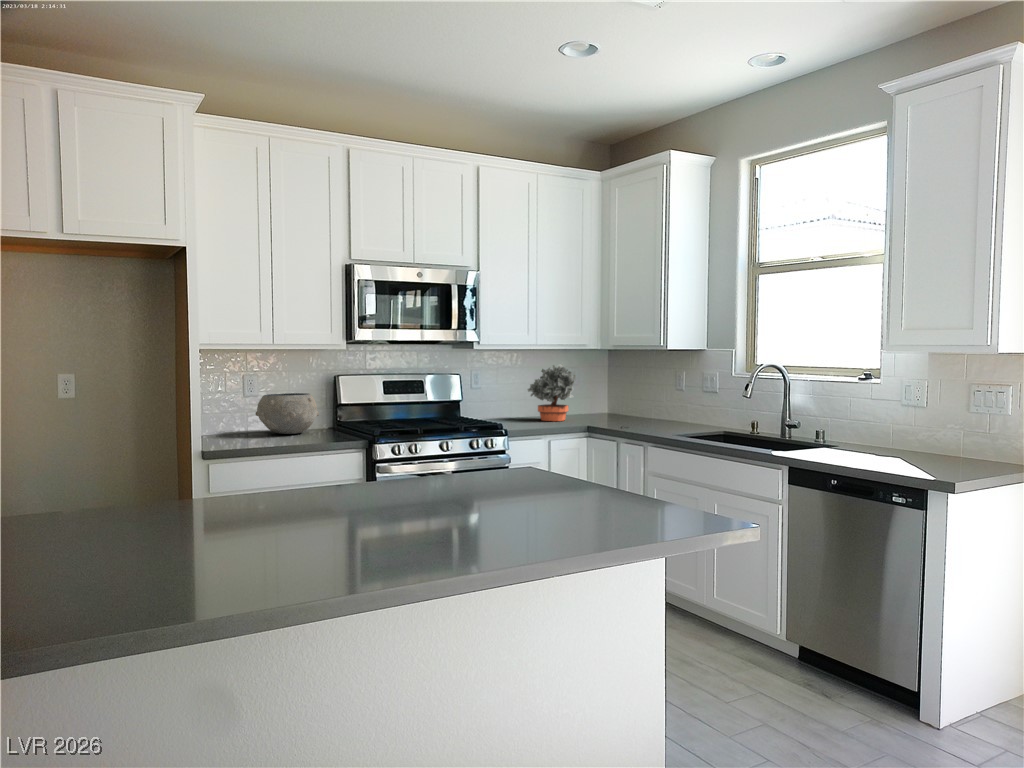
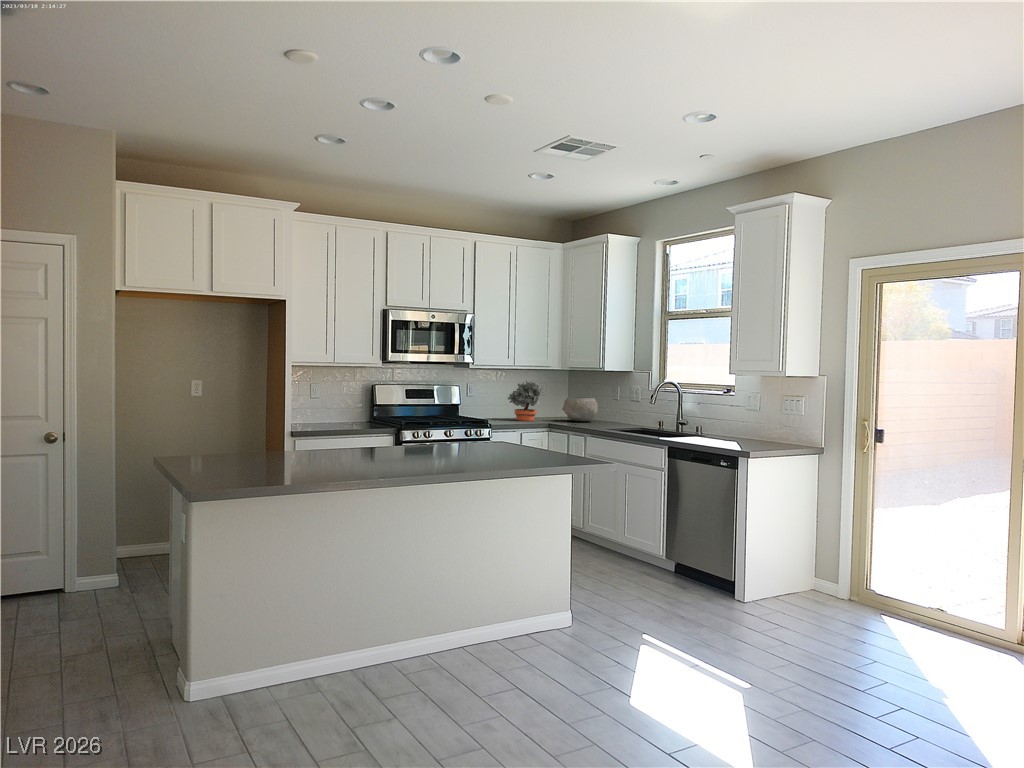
ceramic bowl: present [256,393,319,434] -> present [562,397,598,421]

